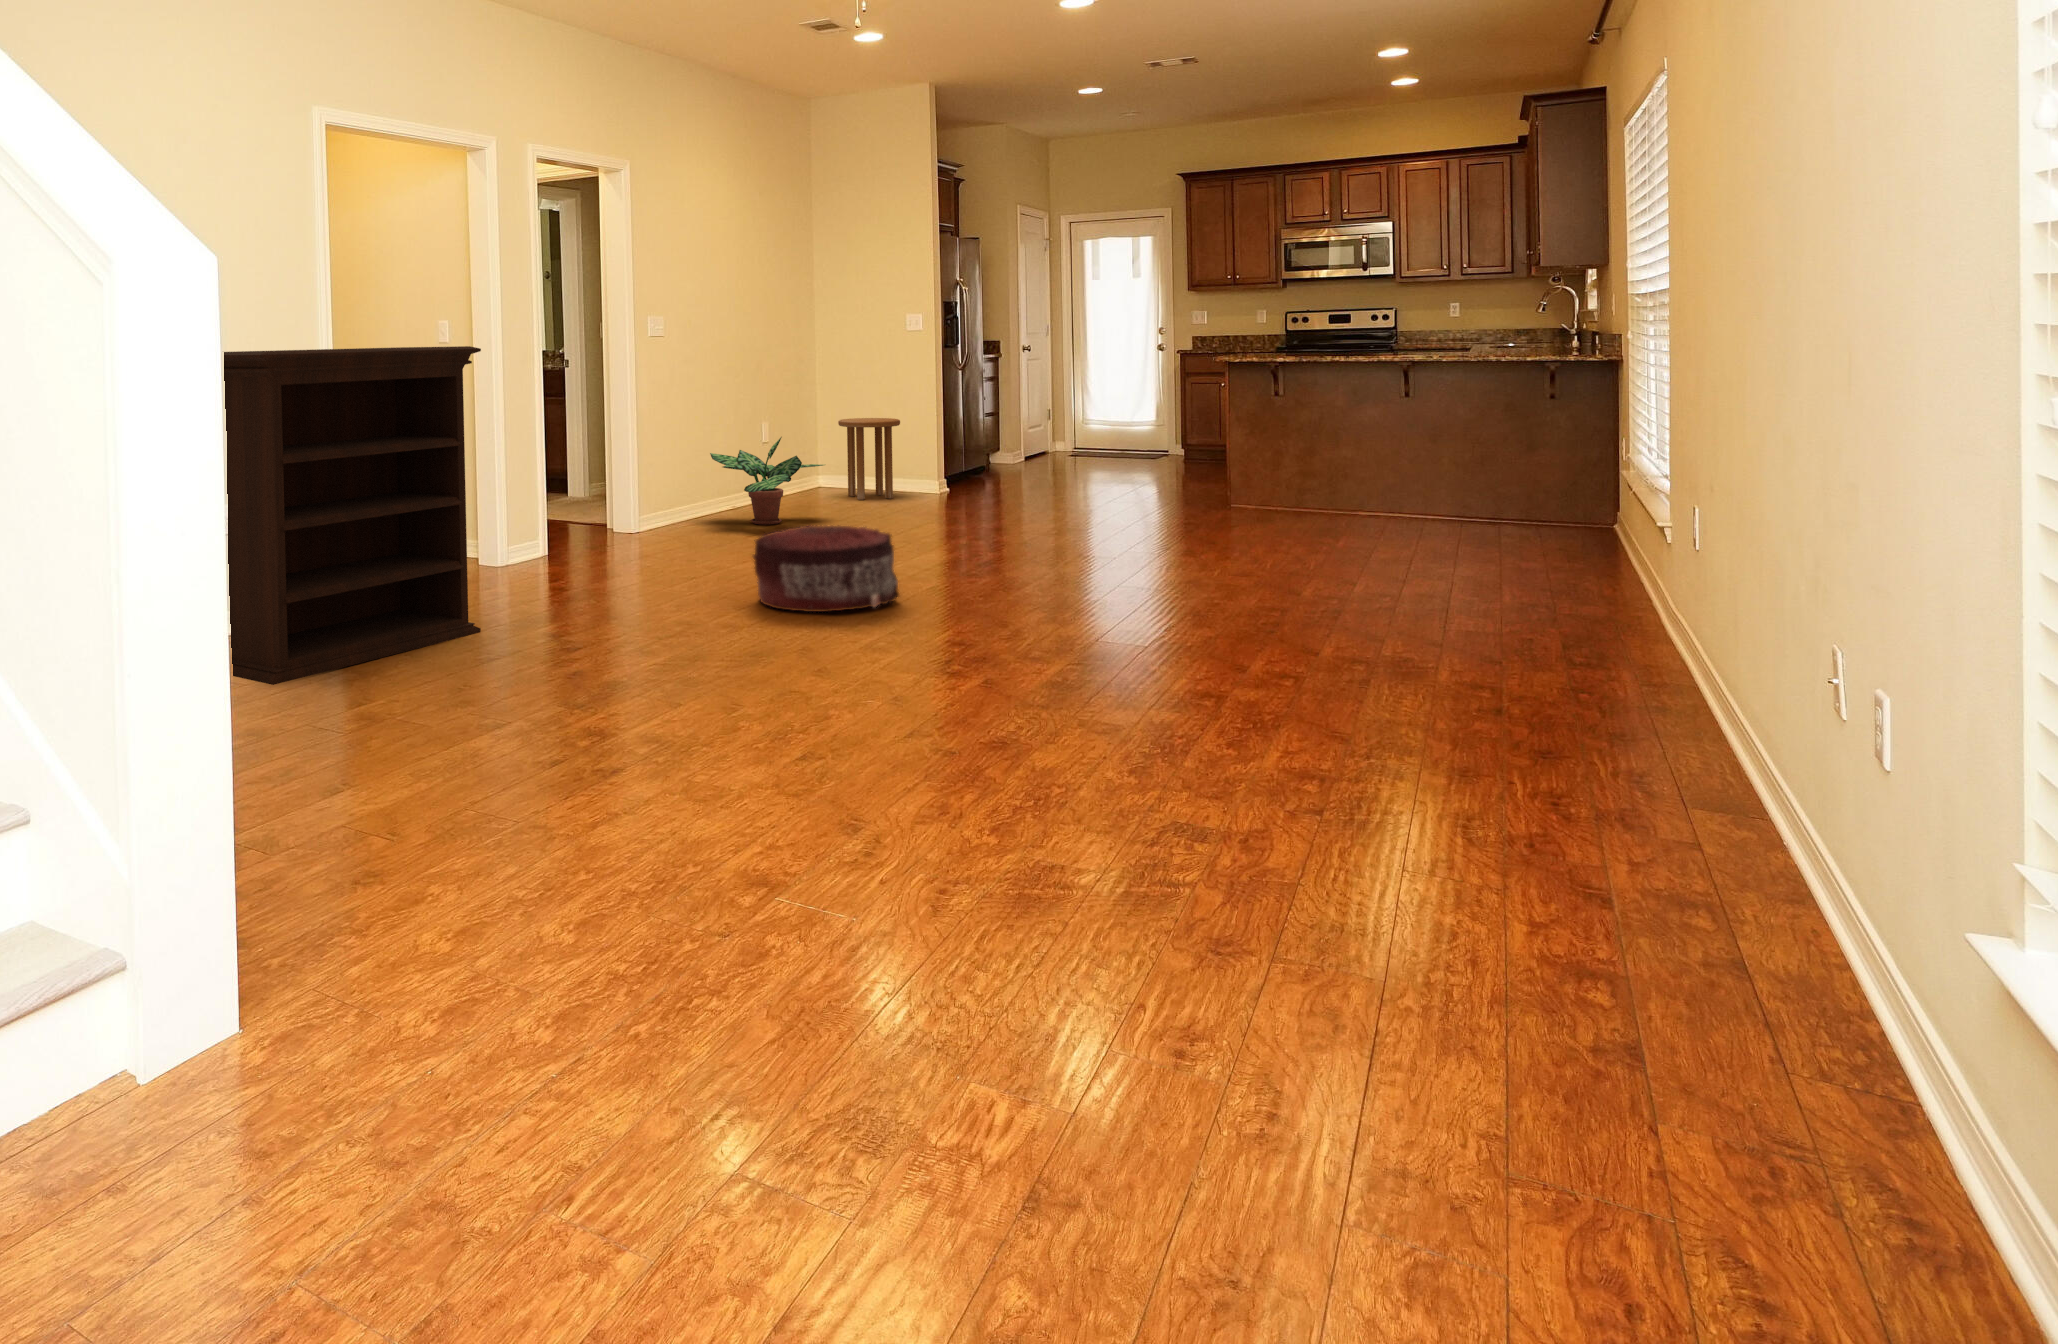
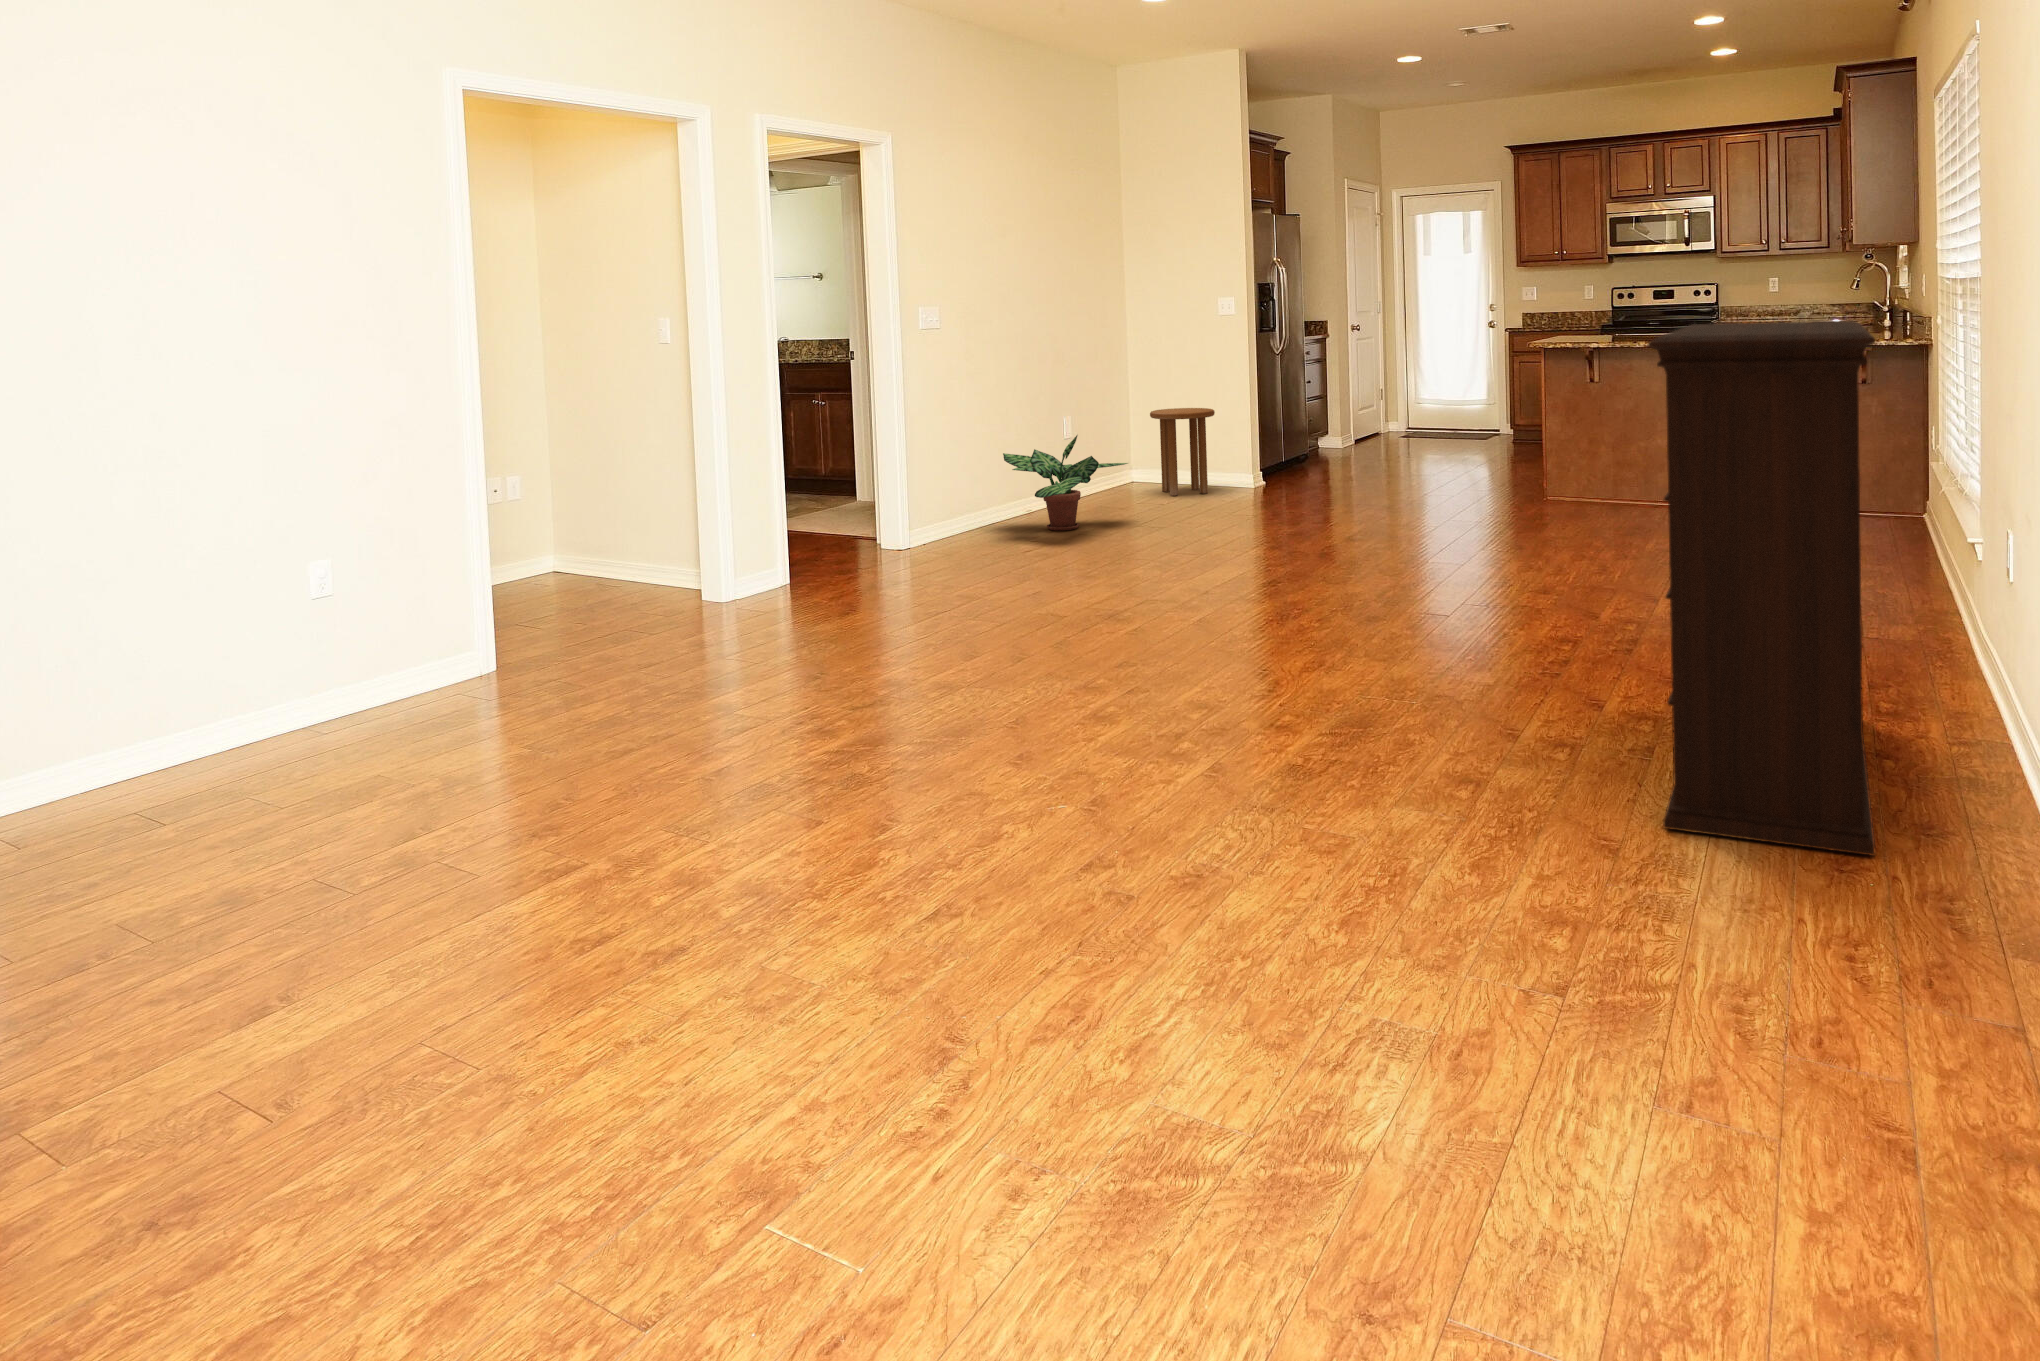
bookshelf: present [224,346,481,685] -> present [1648,321,1875,856]
pouf: present [753,525,899,612] -> none [1004,546,1170,651]

